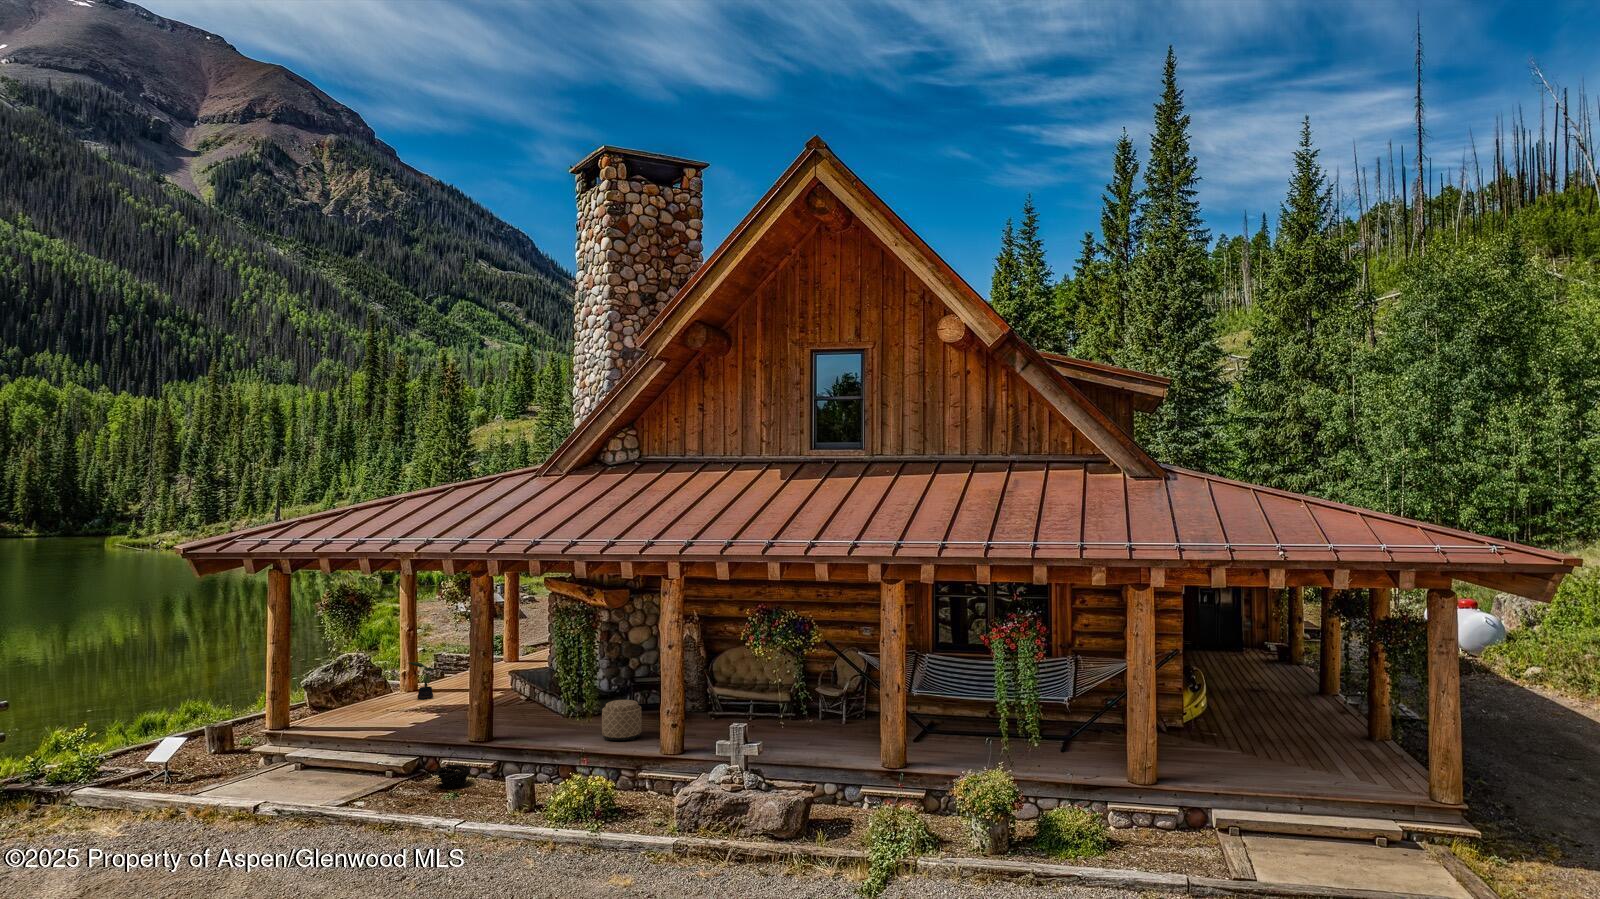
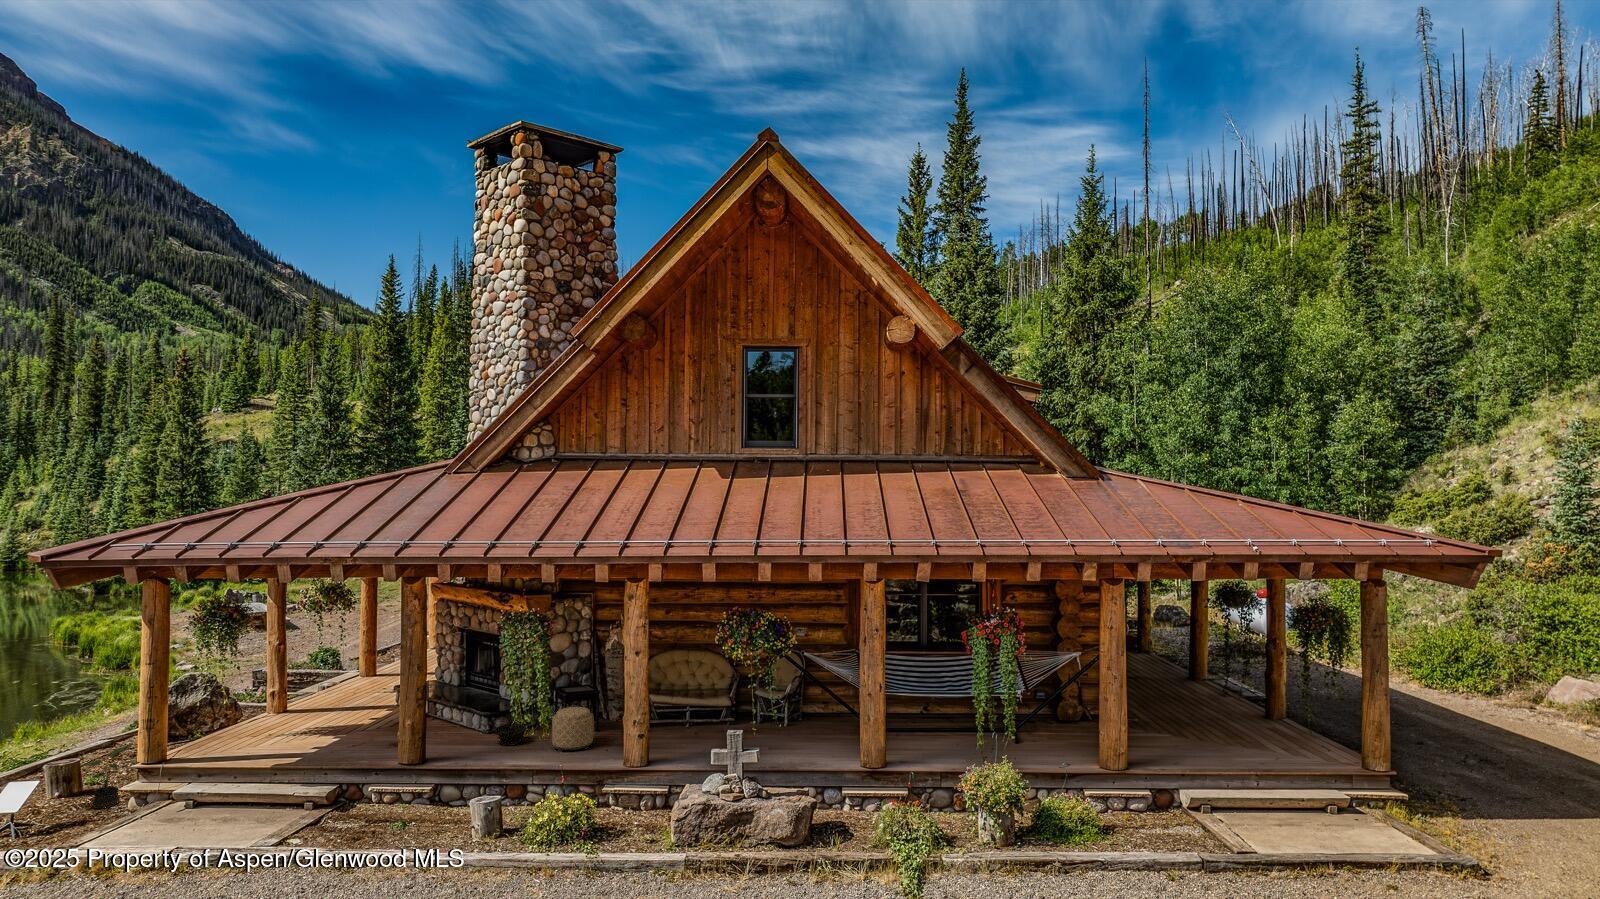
potted plant: present [409,662,437,700] -> present [83,743,133,809]
basket: present [434,752,471,789] -> present [493,723,527,746]

